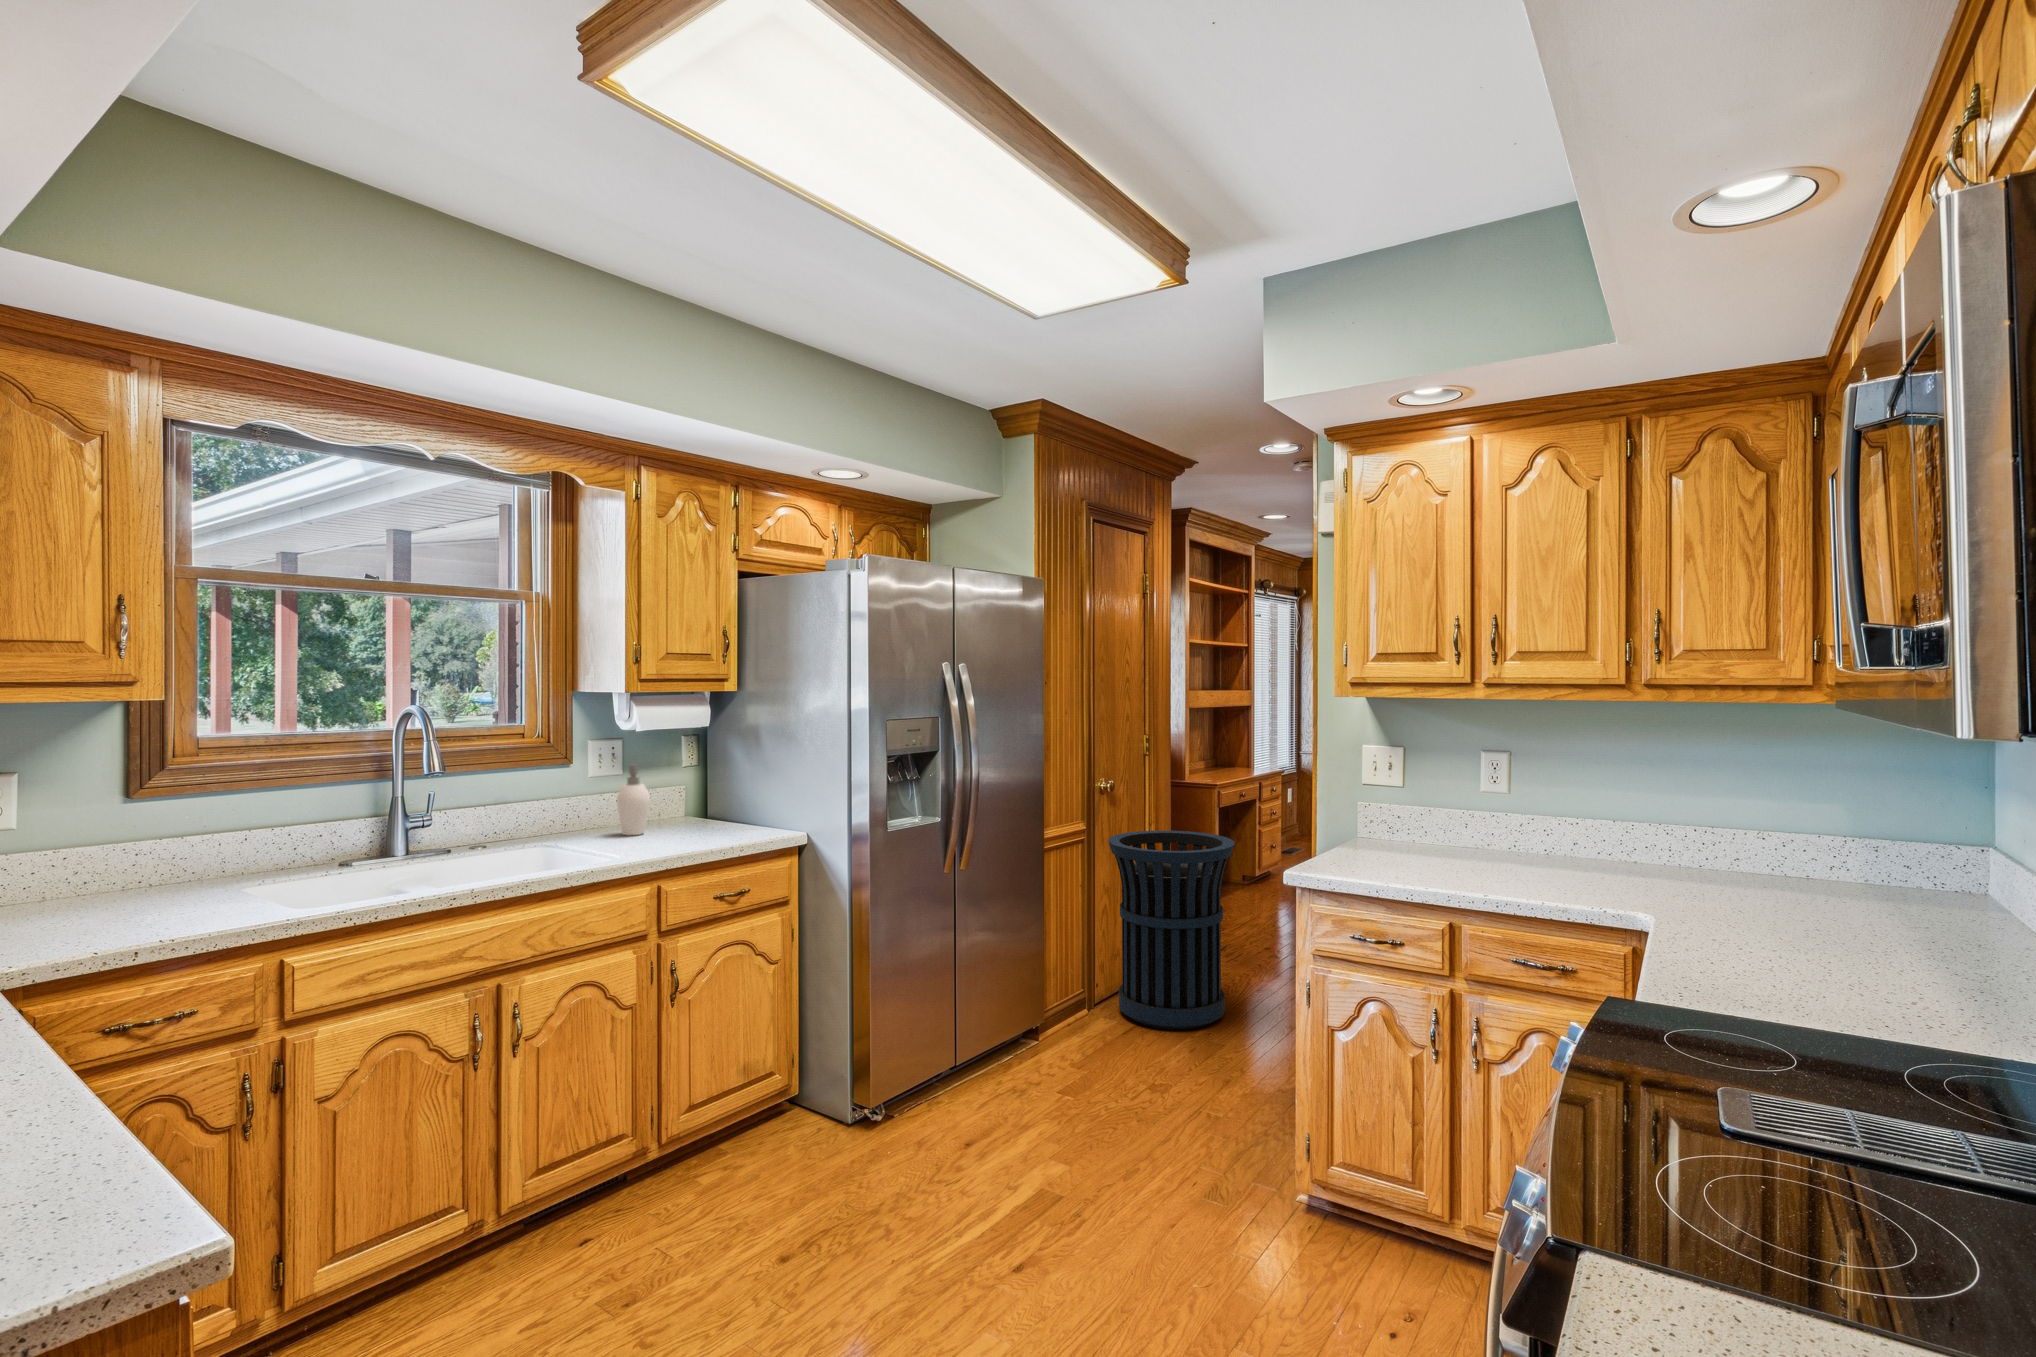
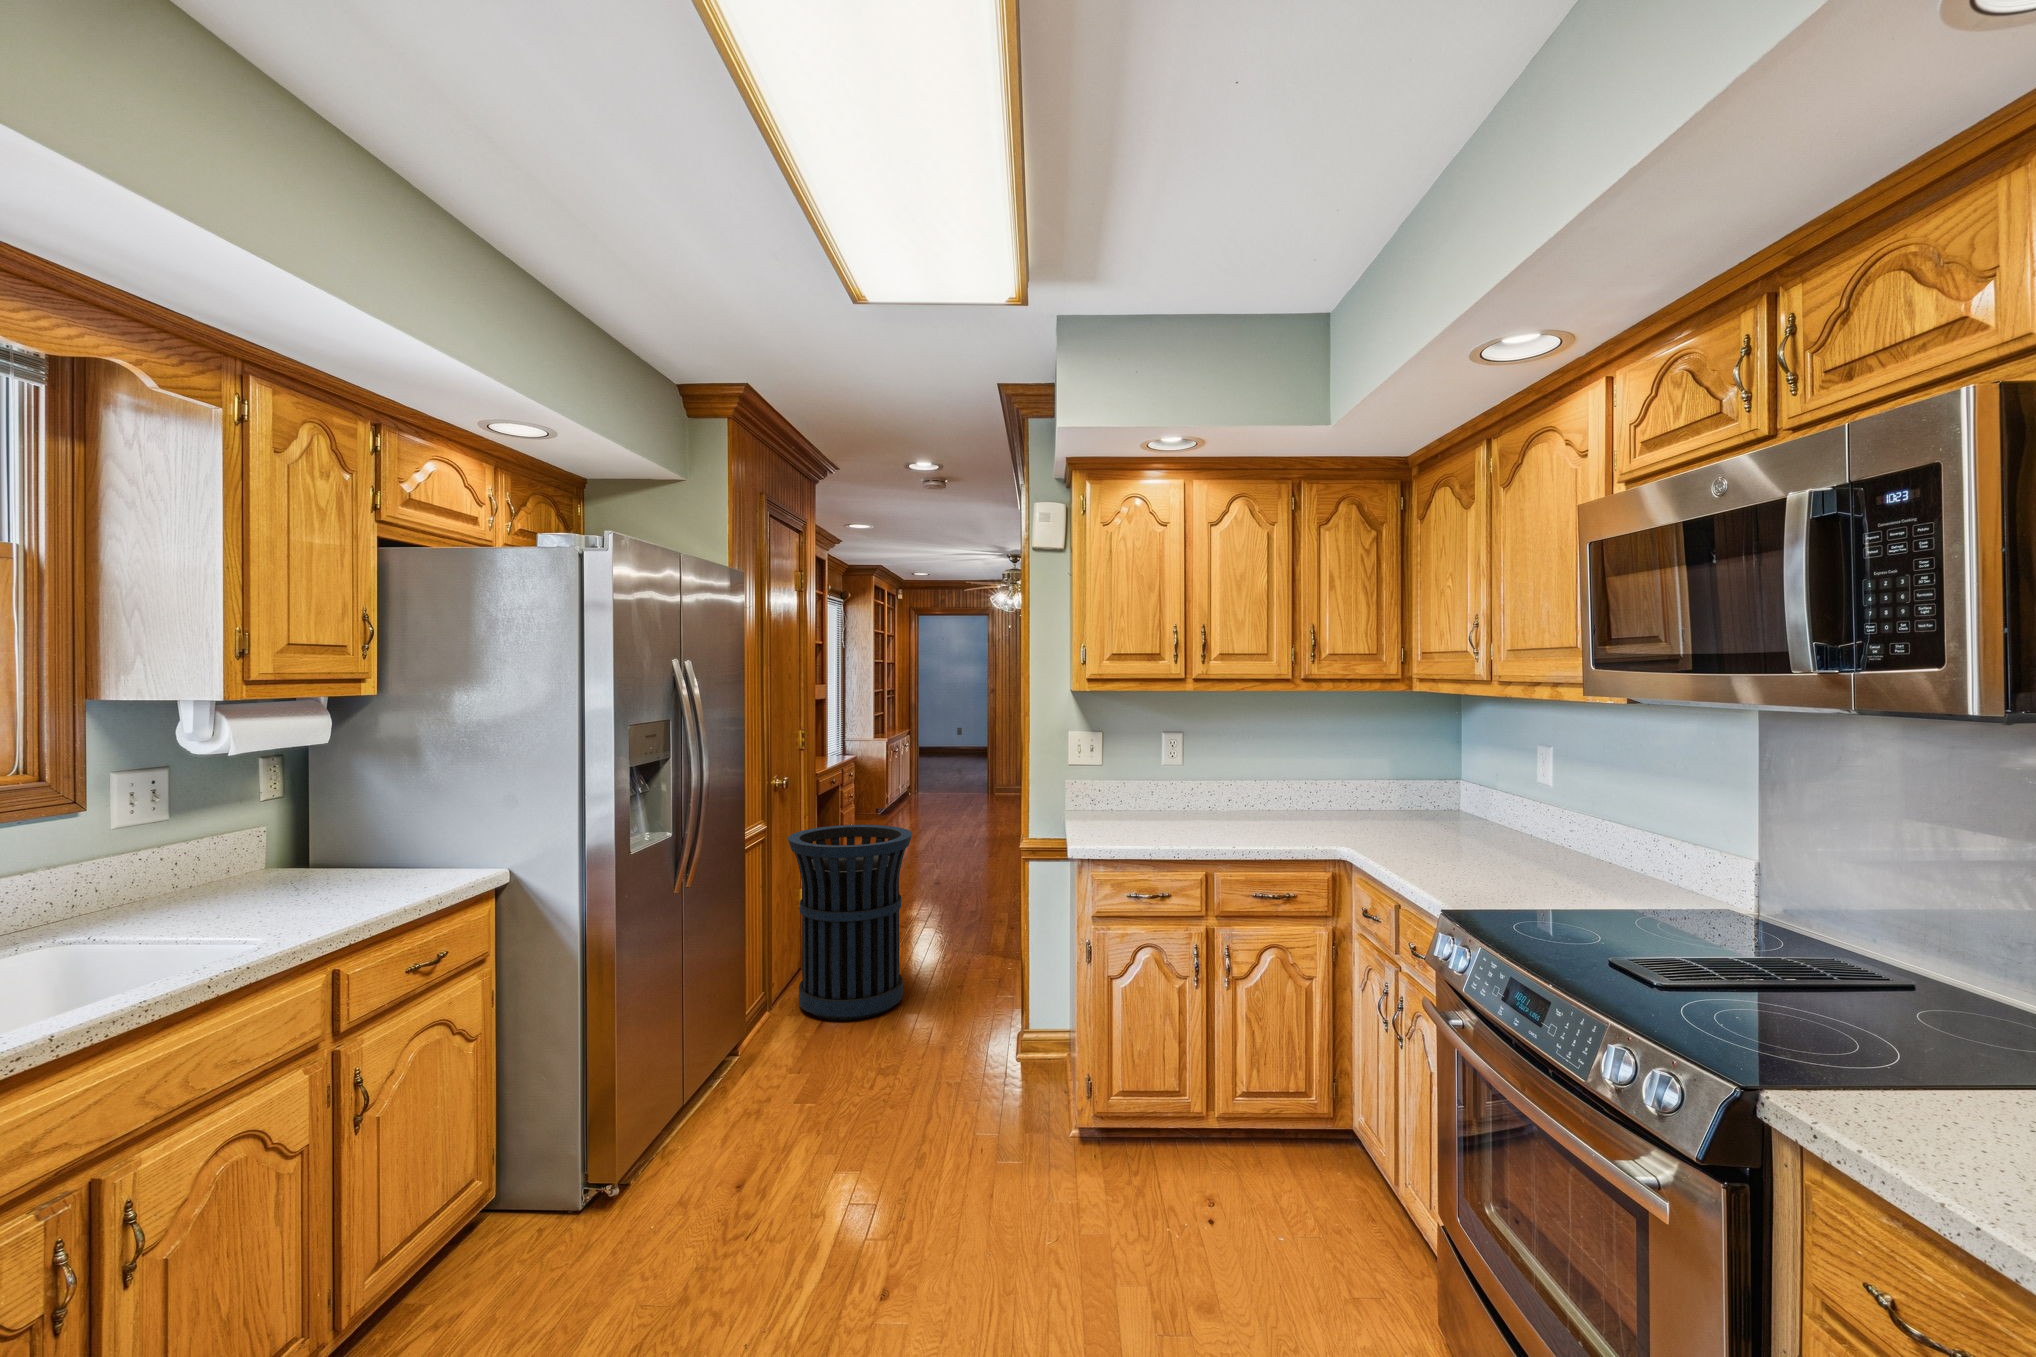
soap dispenser: present [617,764,650,835] -> none [192,798,269,901]

